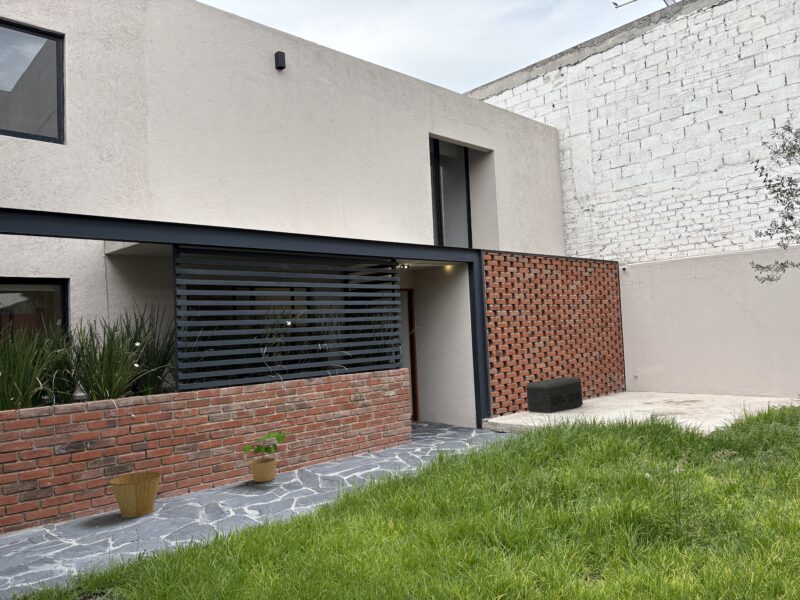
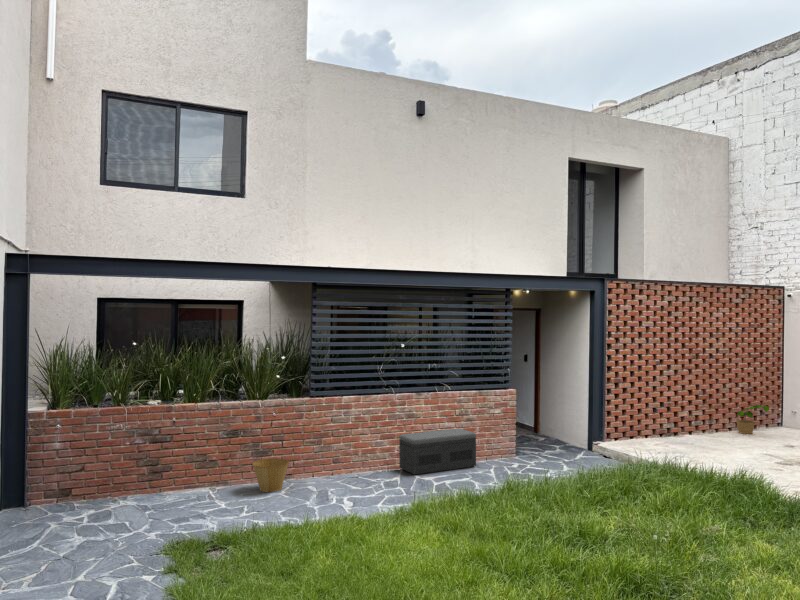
storage bench: present [526,377,583,413] -> present [399,428,476,475]
potted plant: present [243,432,290,482] -> present [736,405,769,434]

